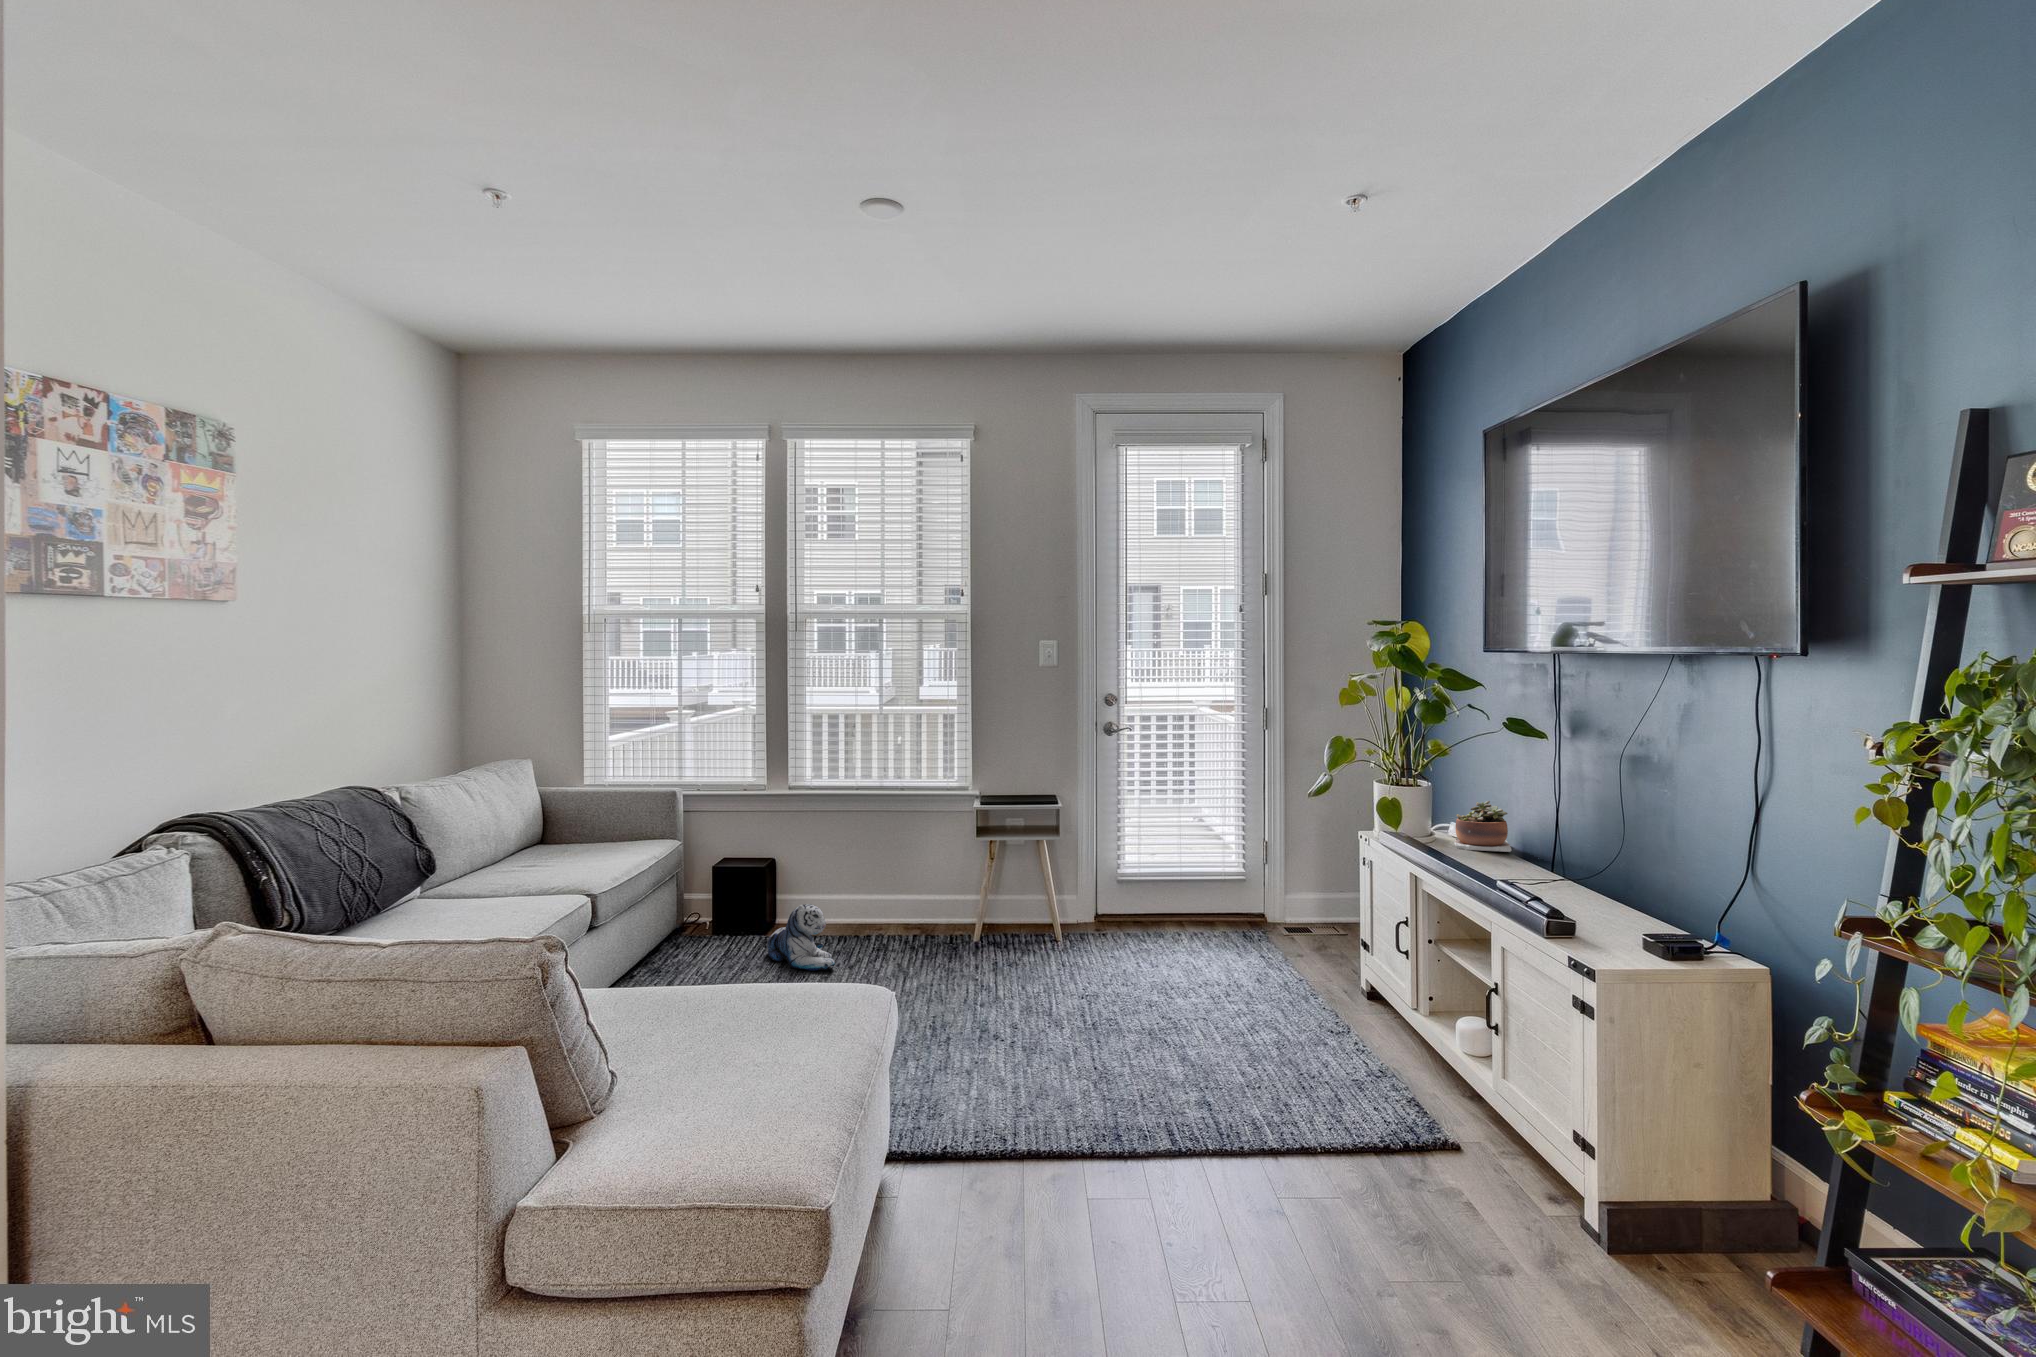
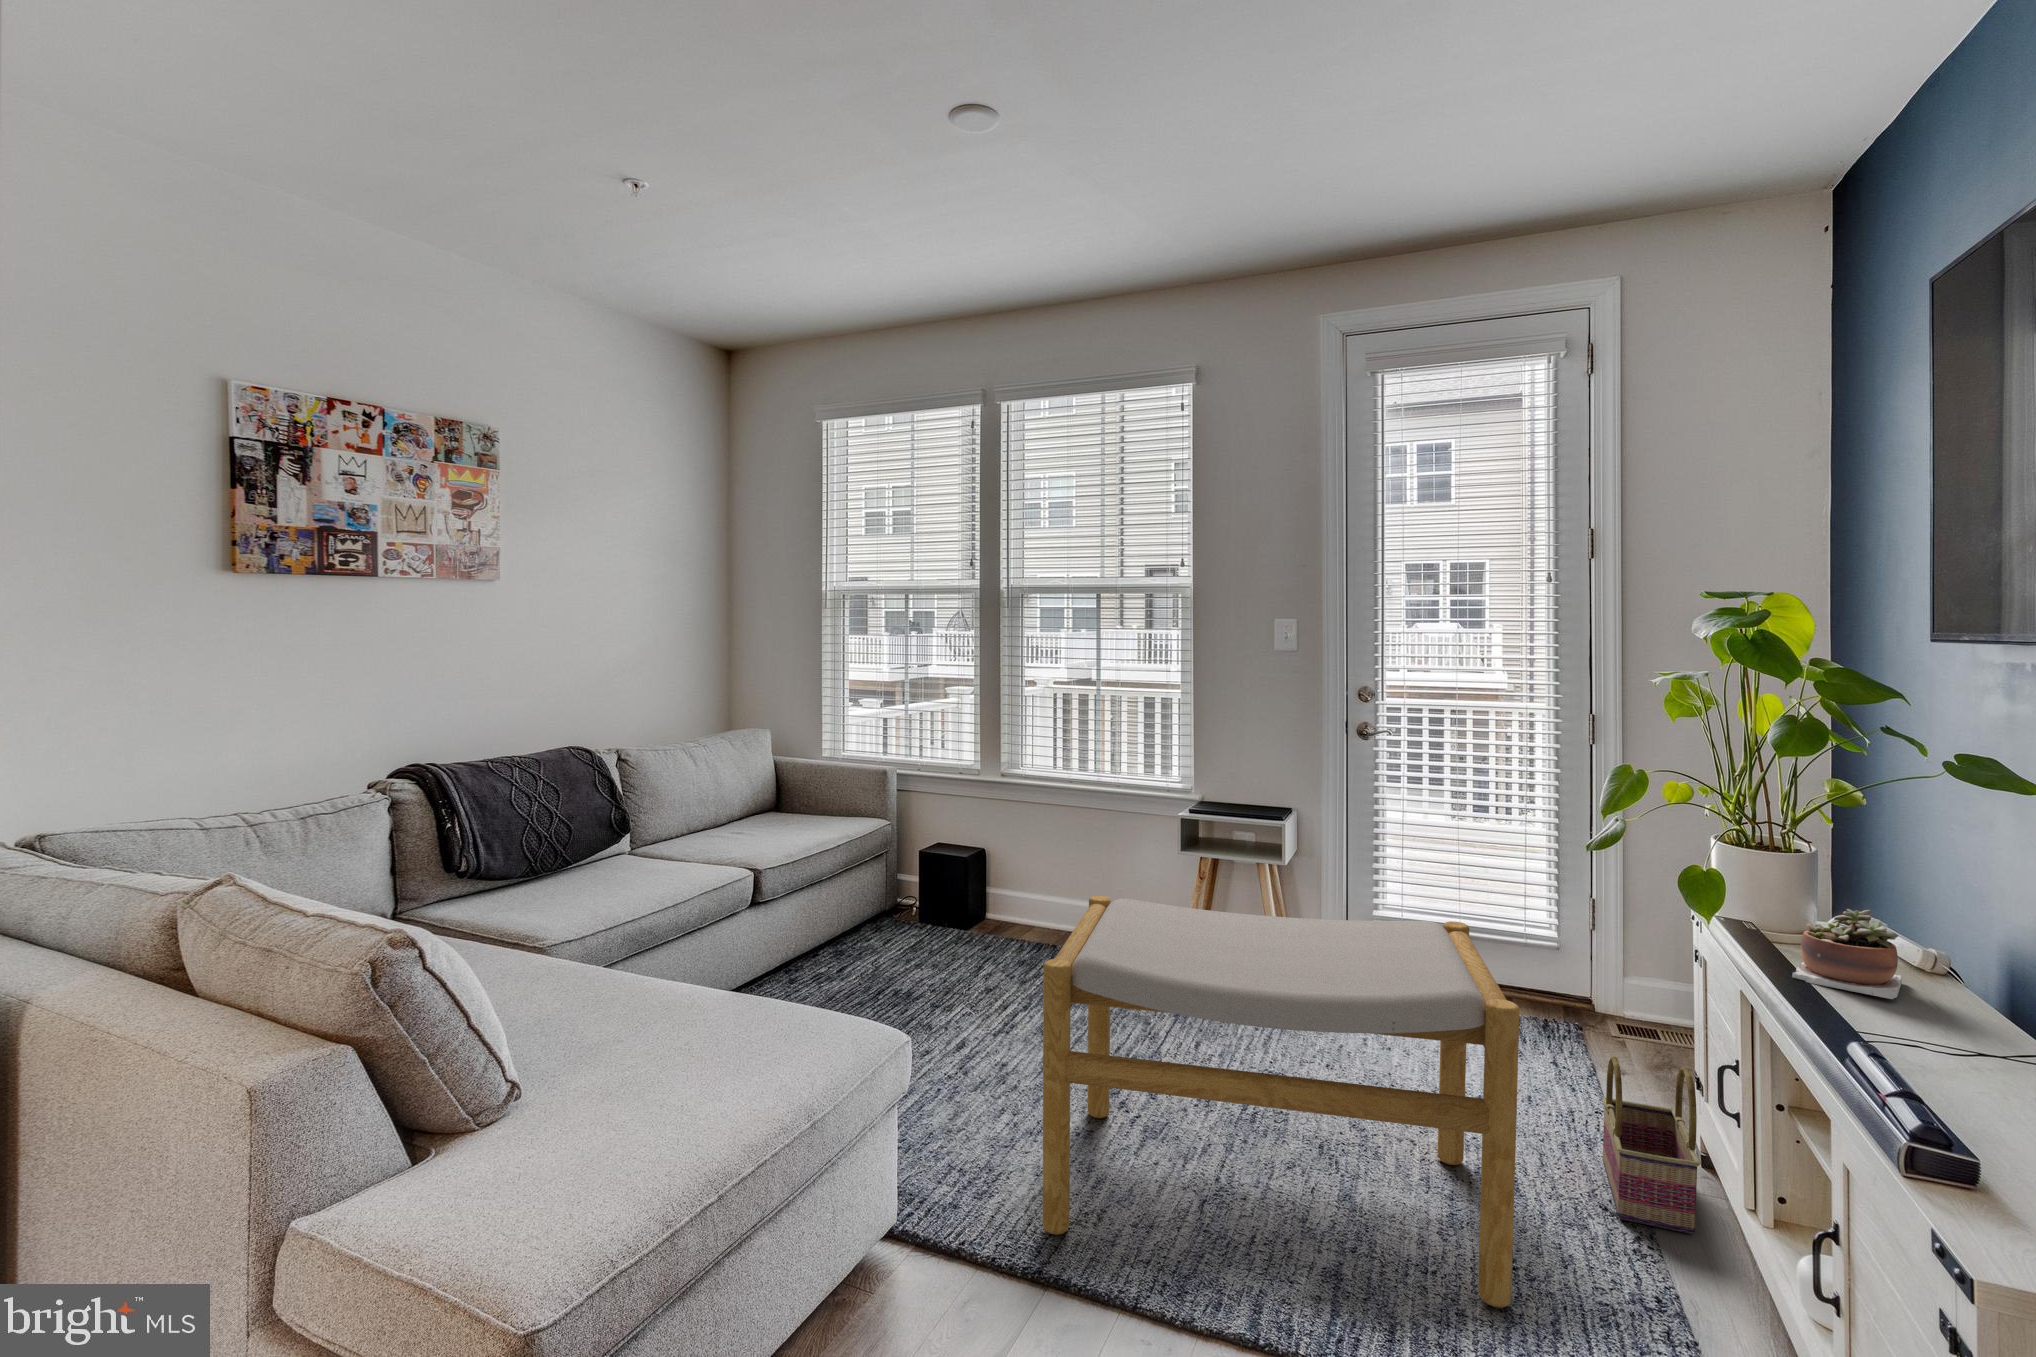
footstool: none [968,847,1327,1129] -> present [1043,896,1520,1308]
plush toy: present [767,904,835,971] -> none [954,909,1013,983]
basket: none [1329,927,1403,1037] -> present [1602,1056,1700,1234]

